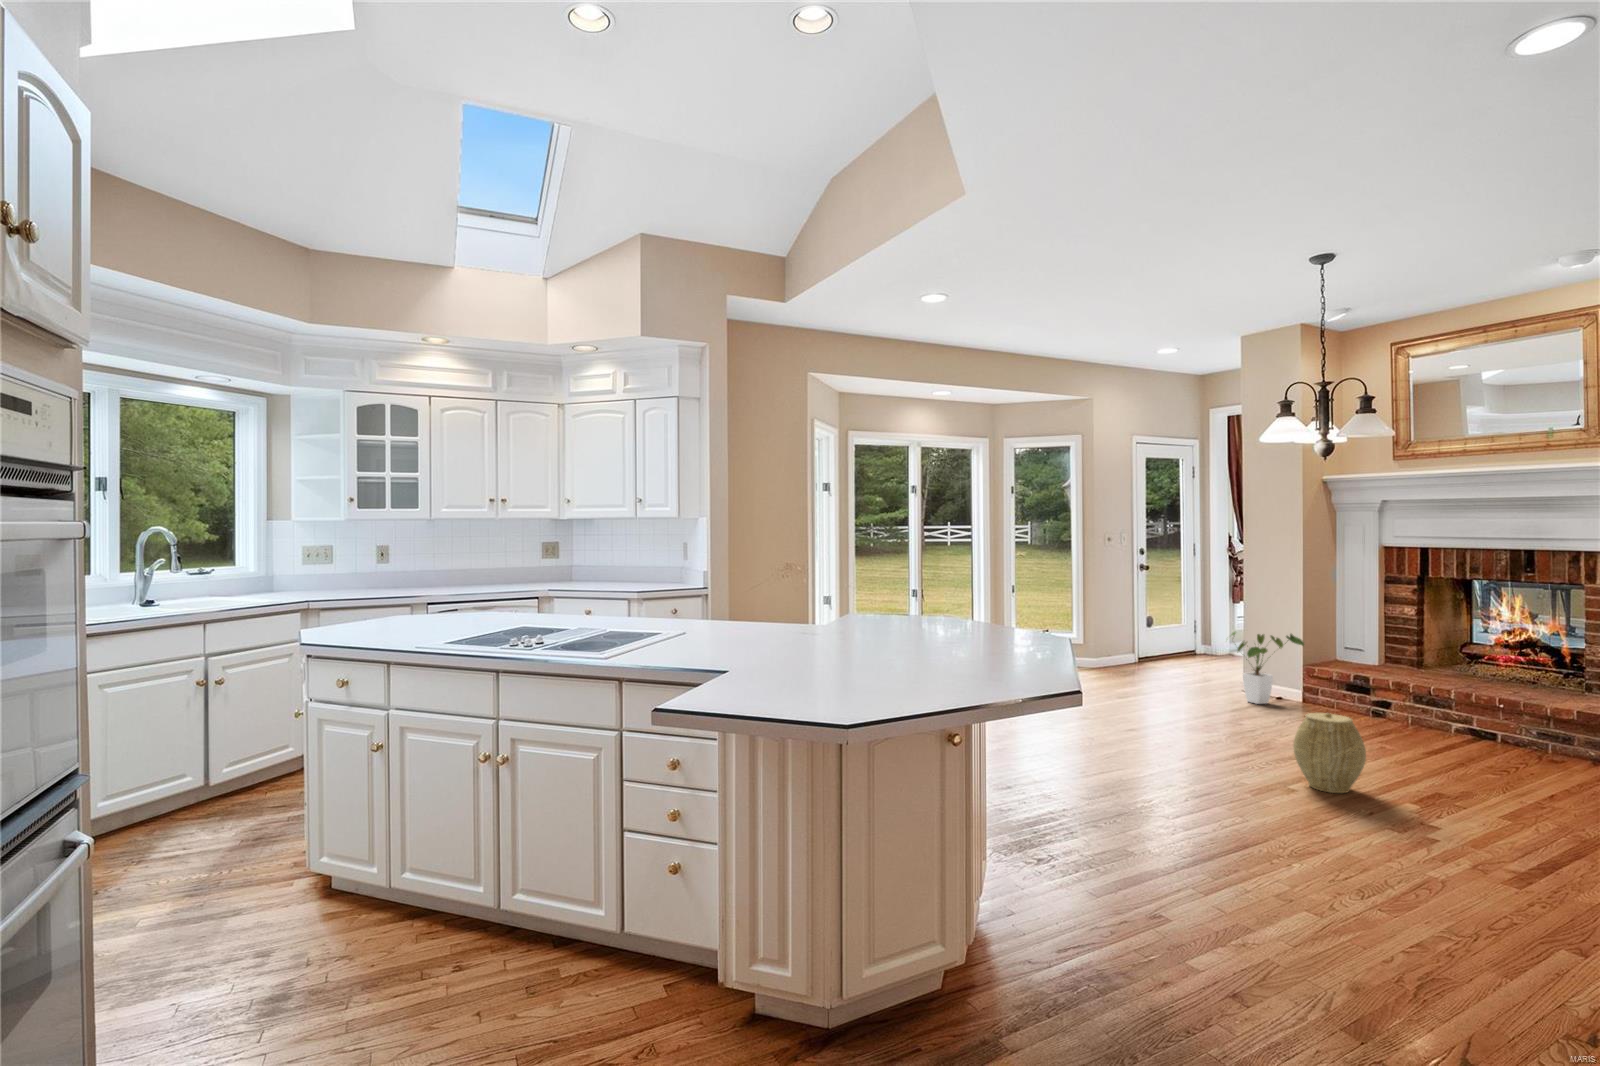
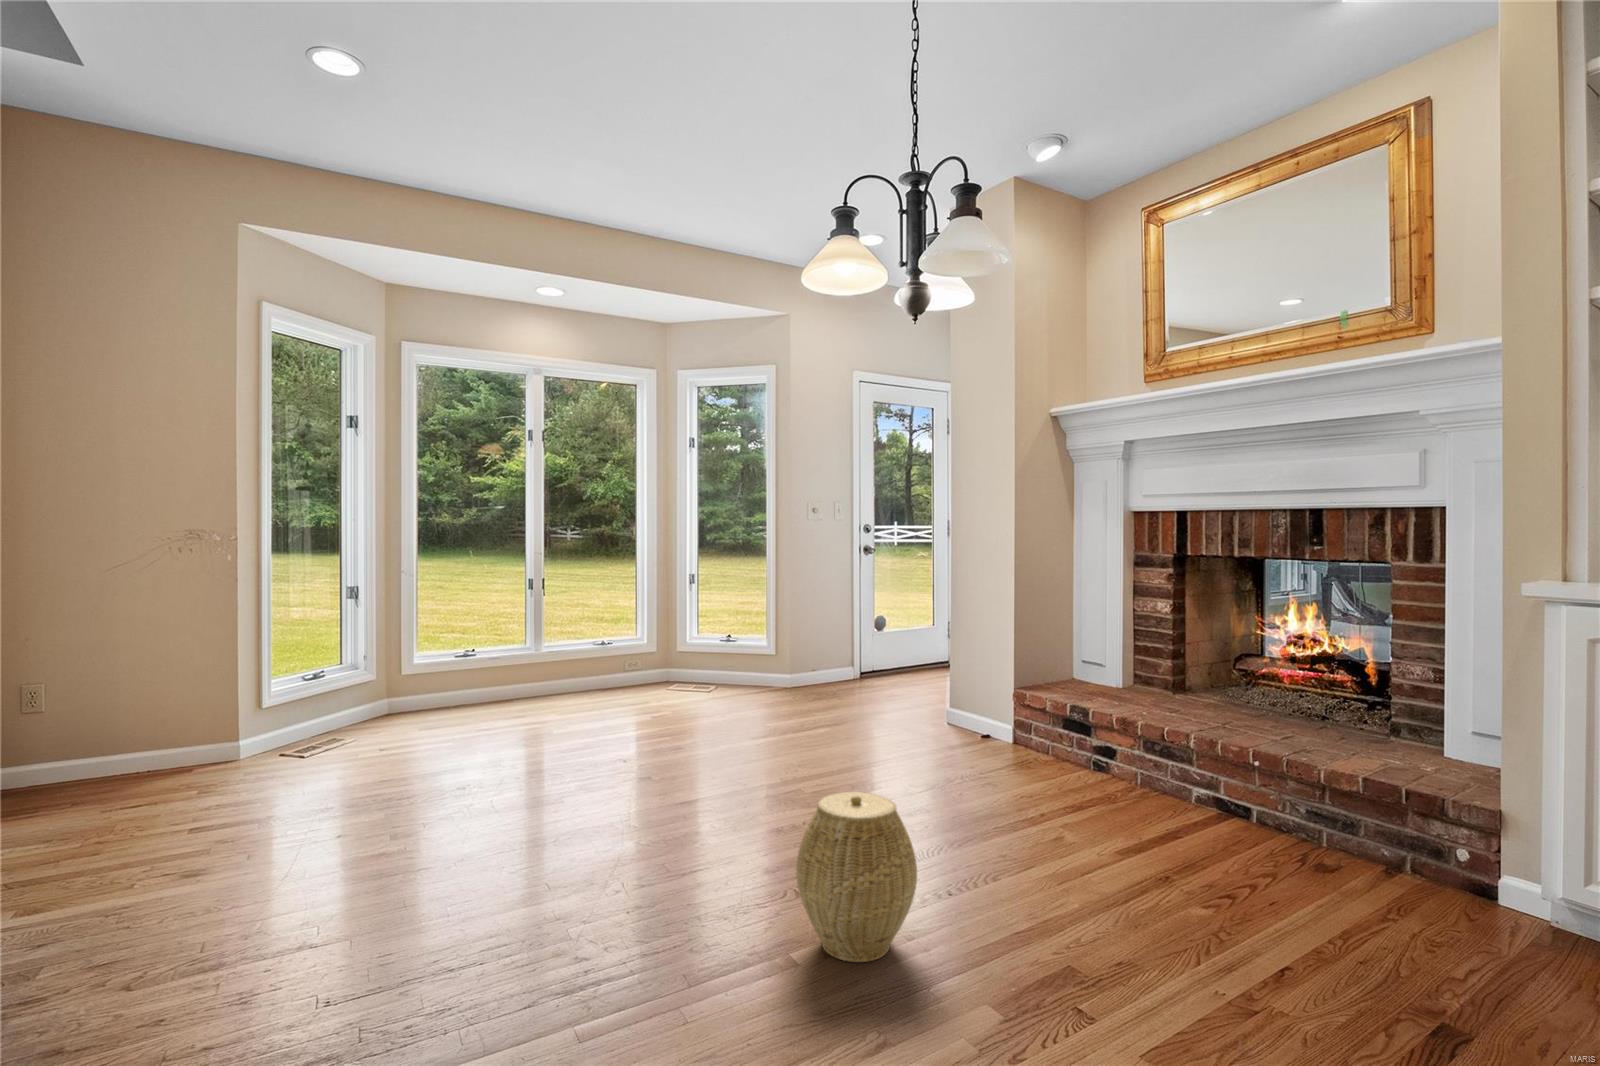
house plant: present [1232,632,1304,704] -> none [903,637,1013,747]

